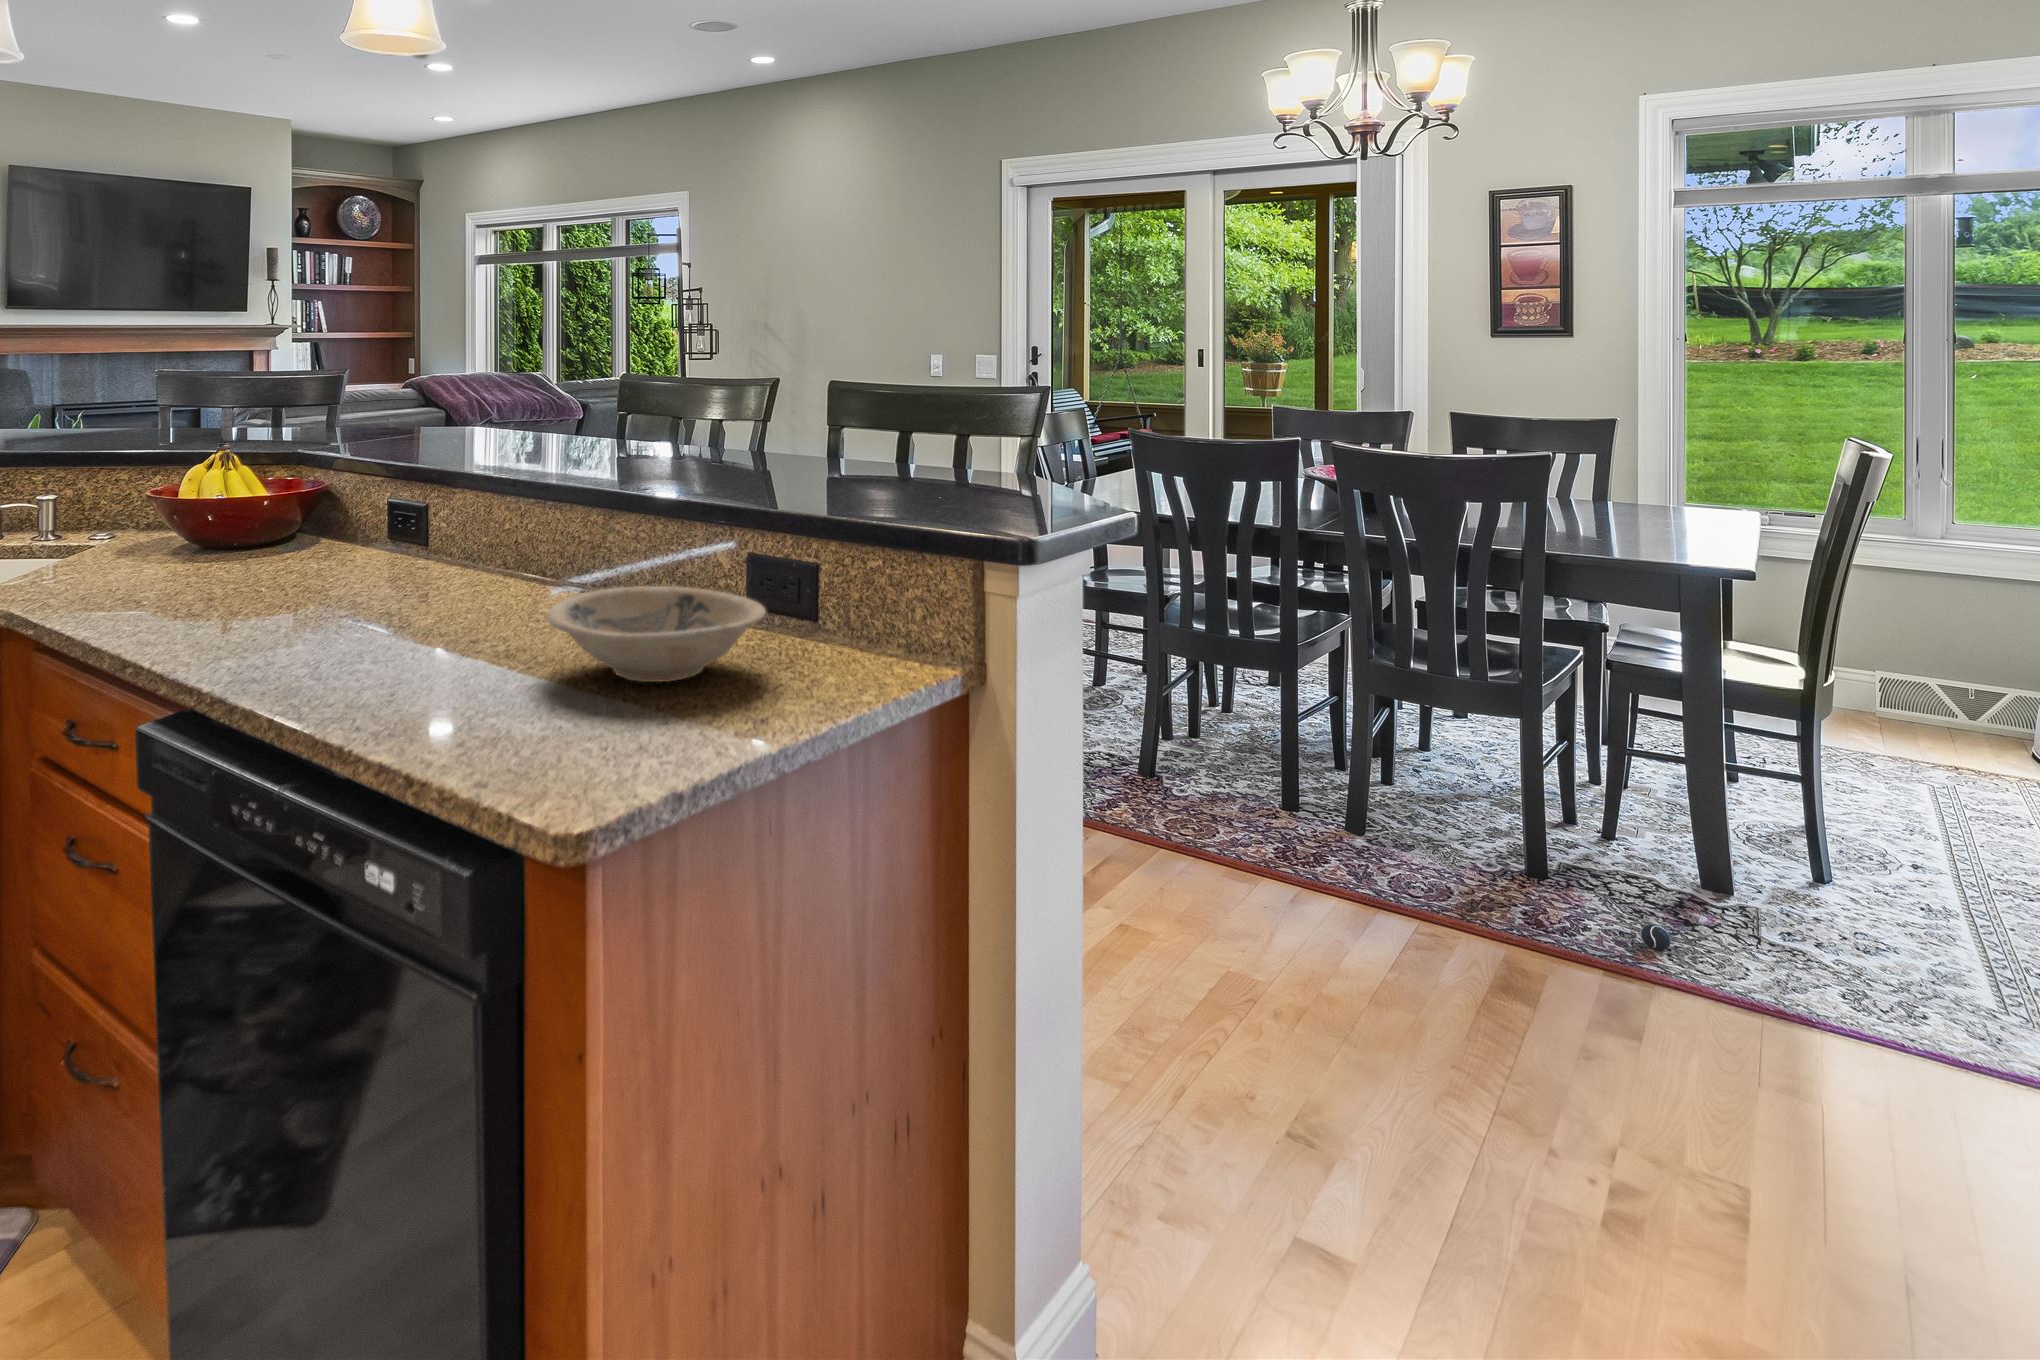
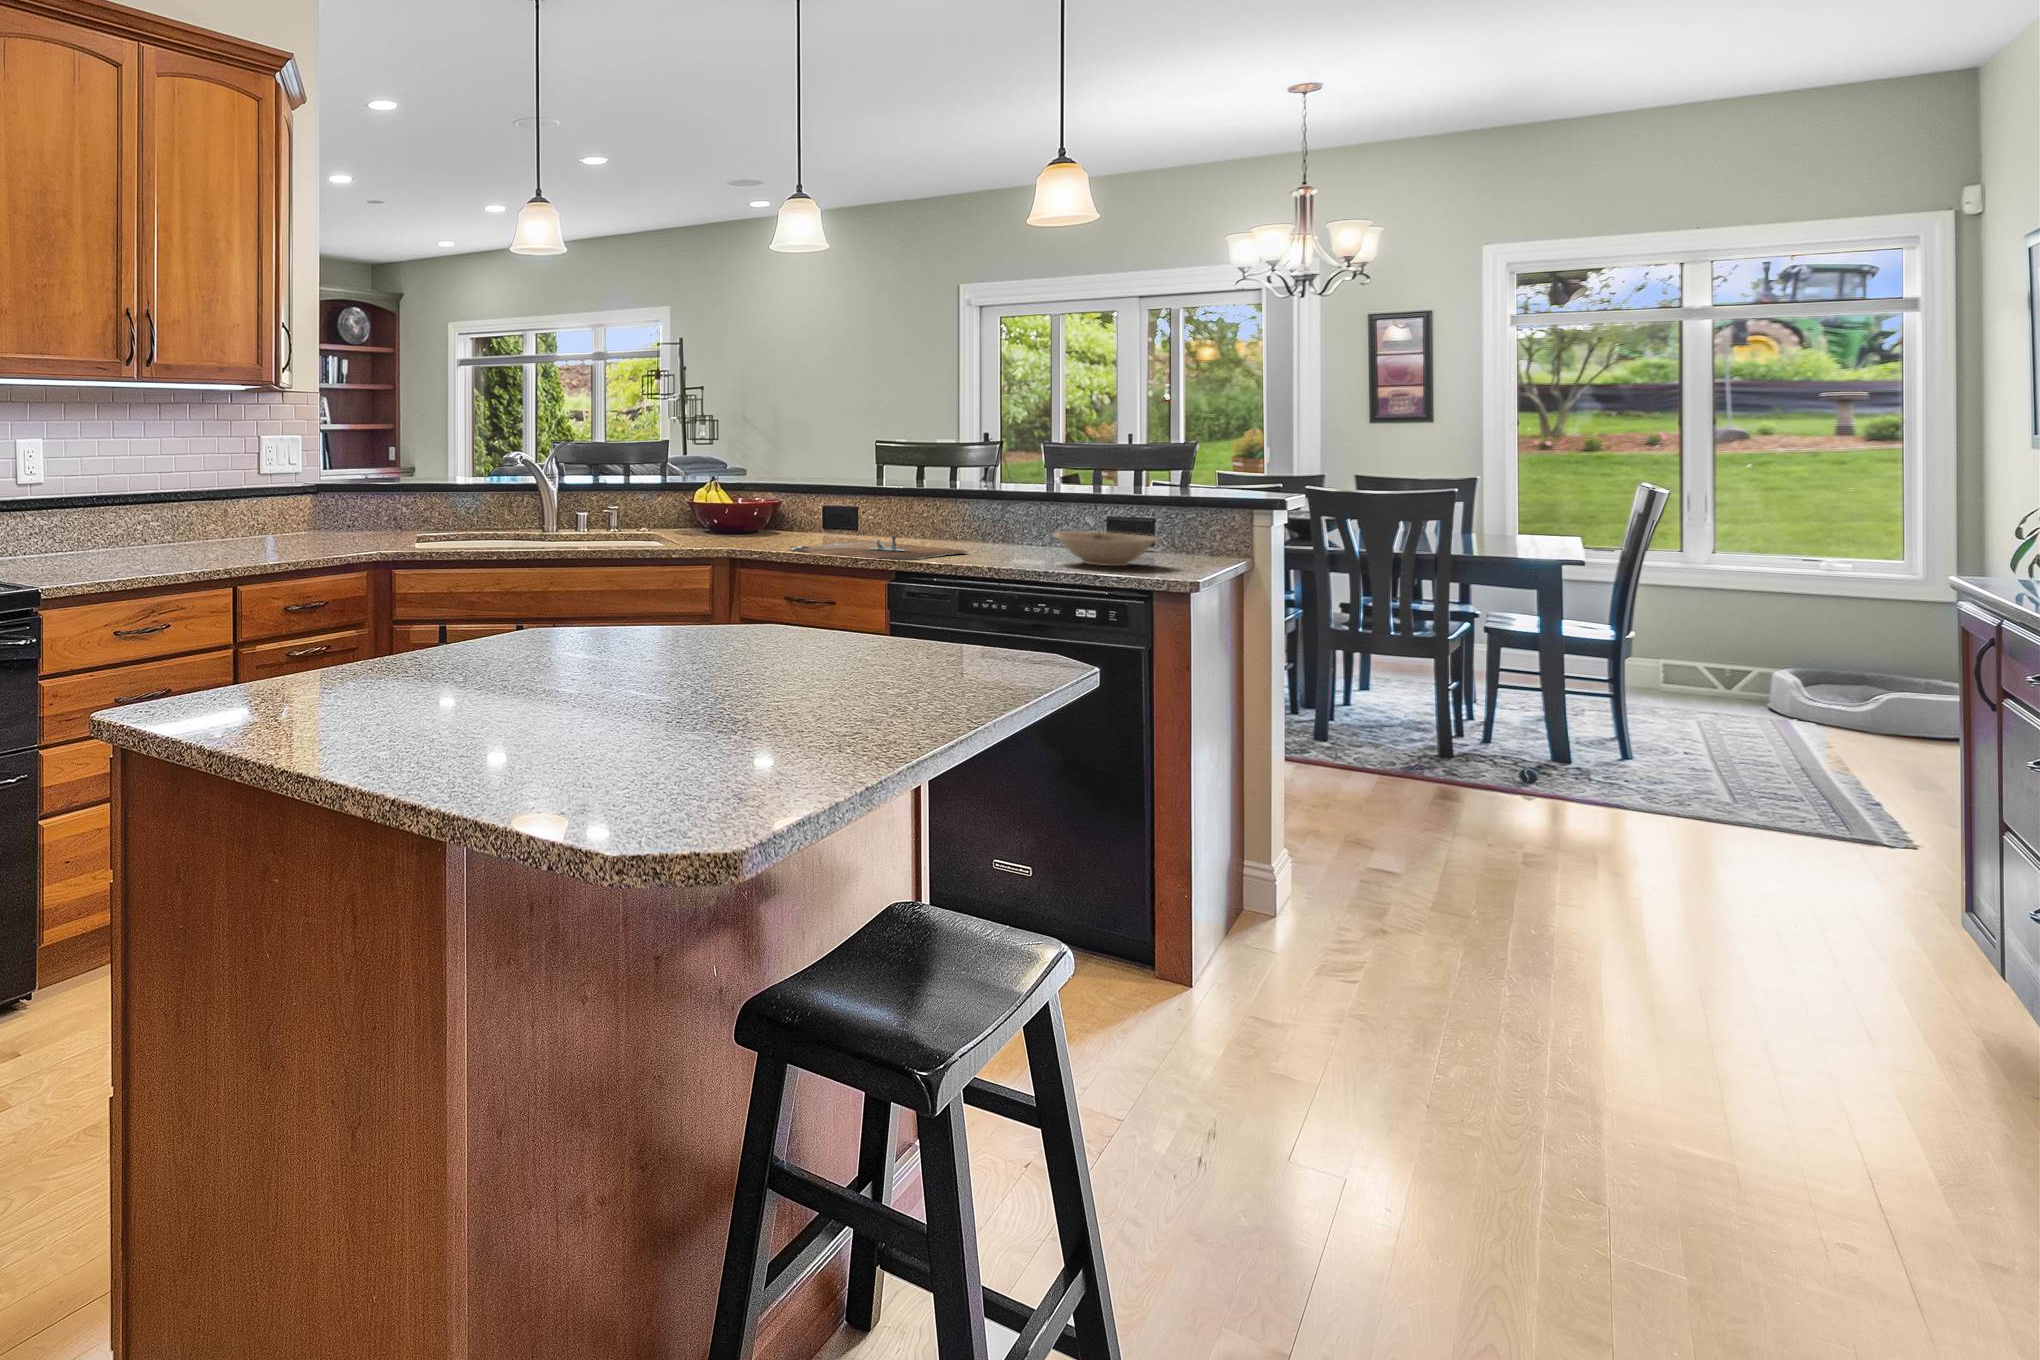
cutting board: none [160,569,493,653] -> present [790,535,968,560]

